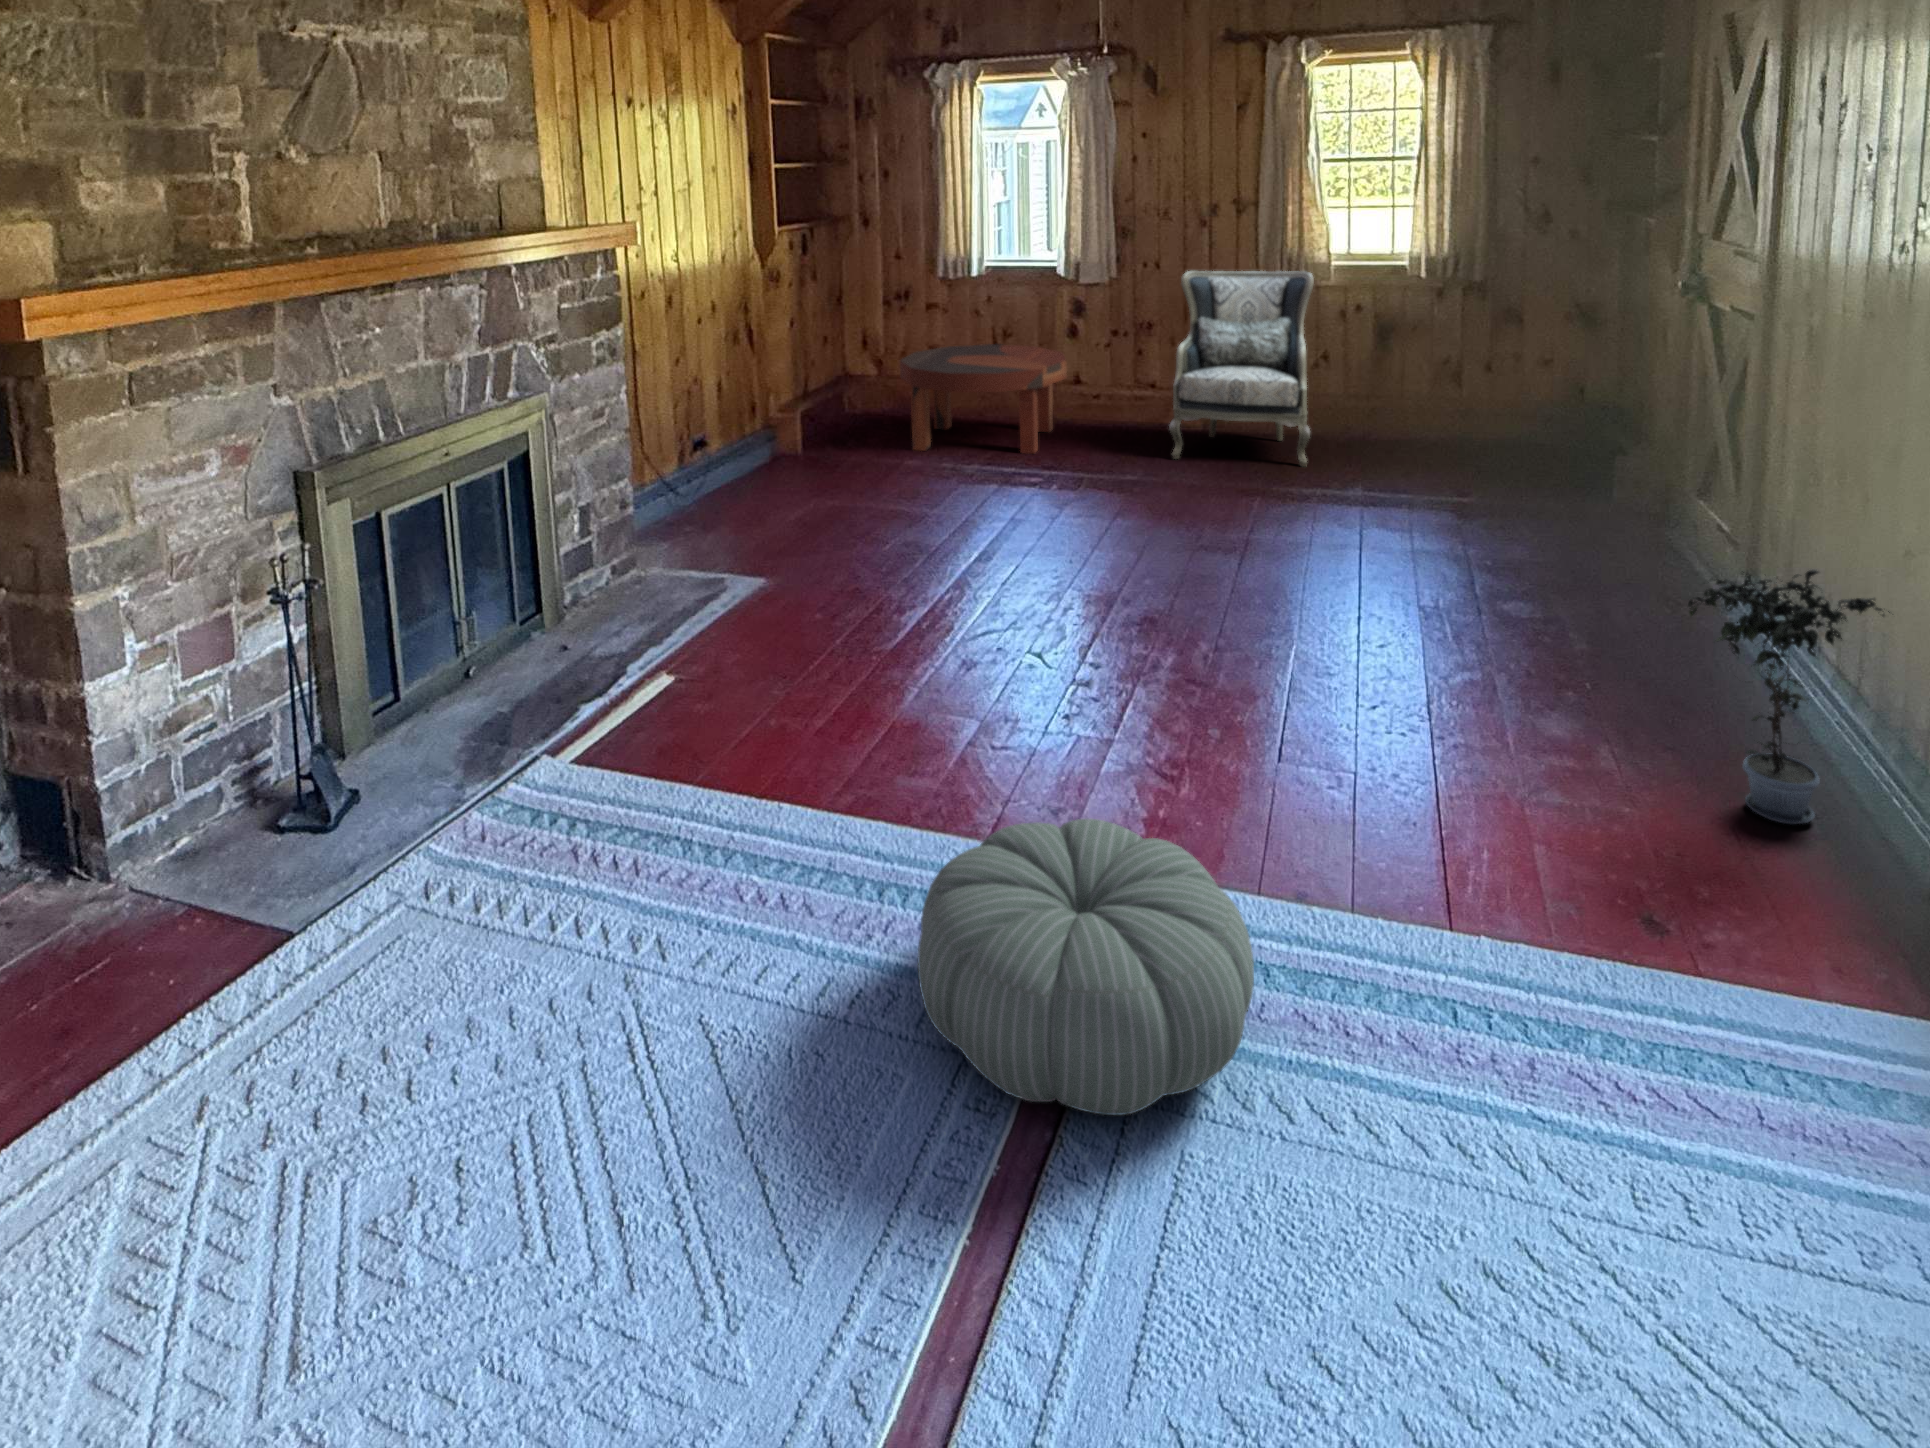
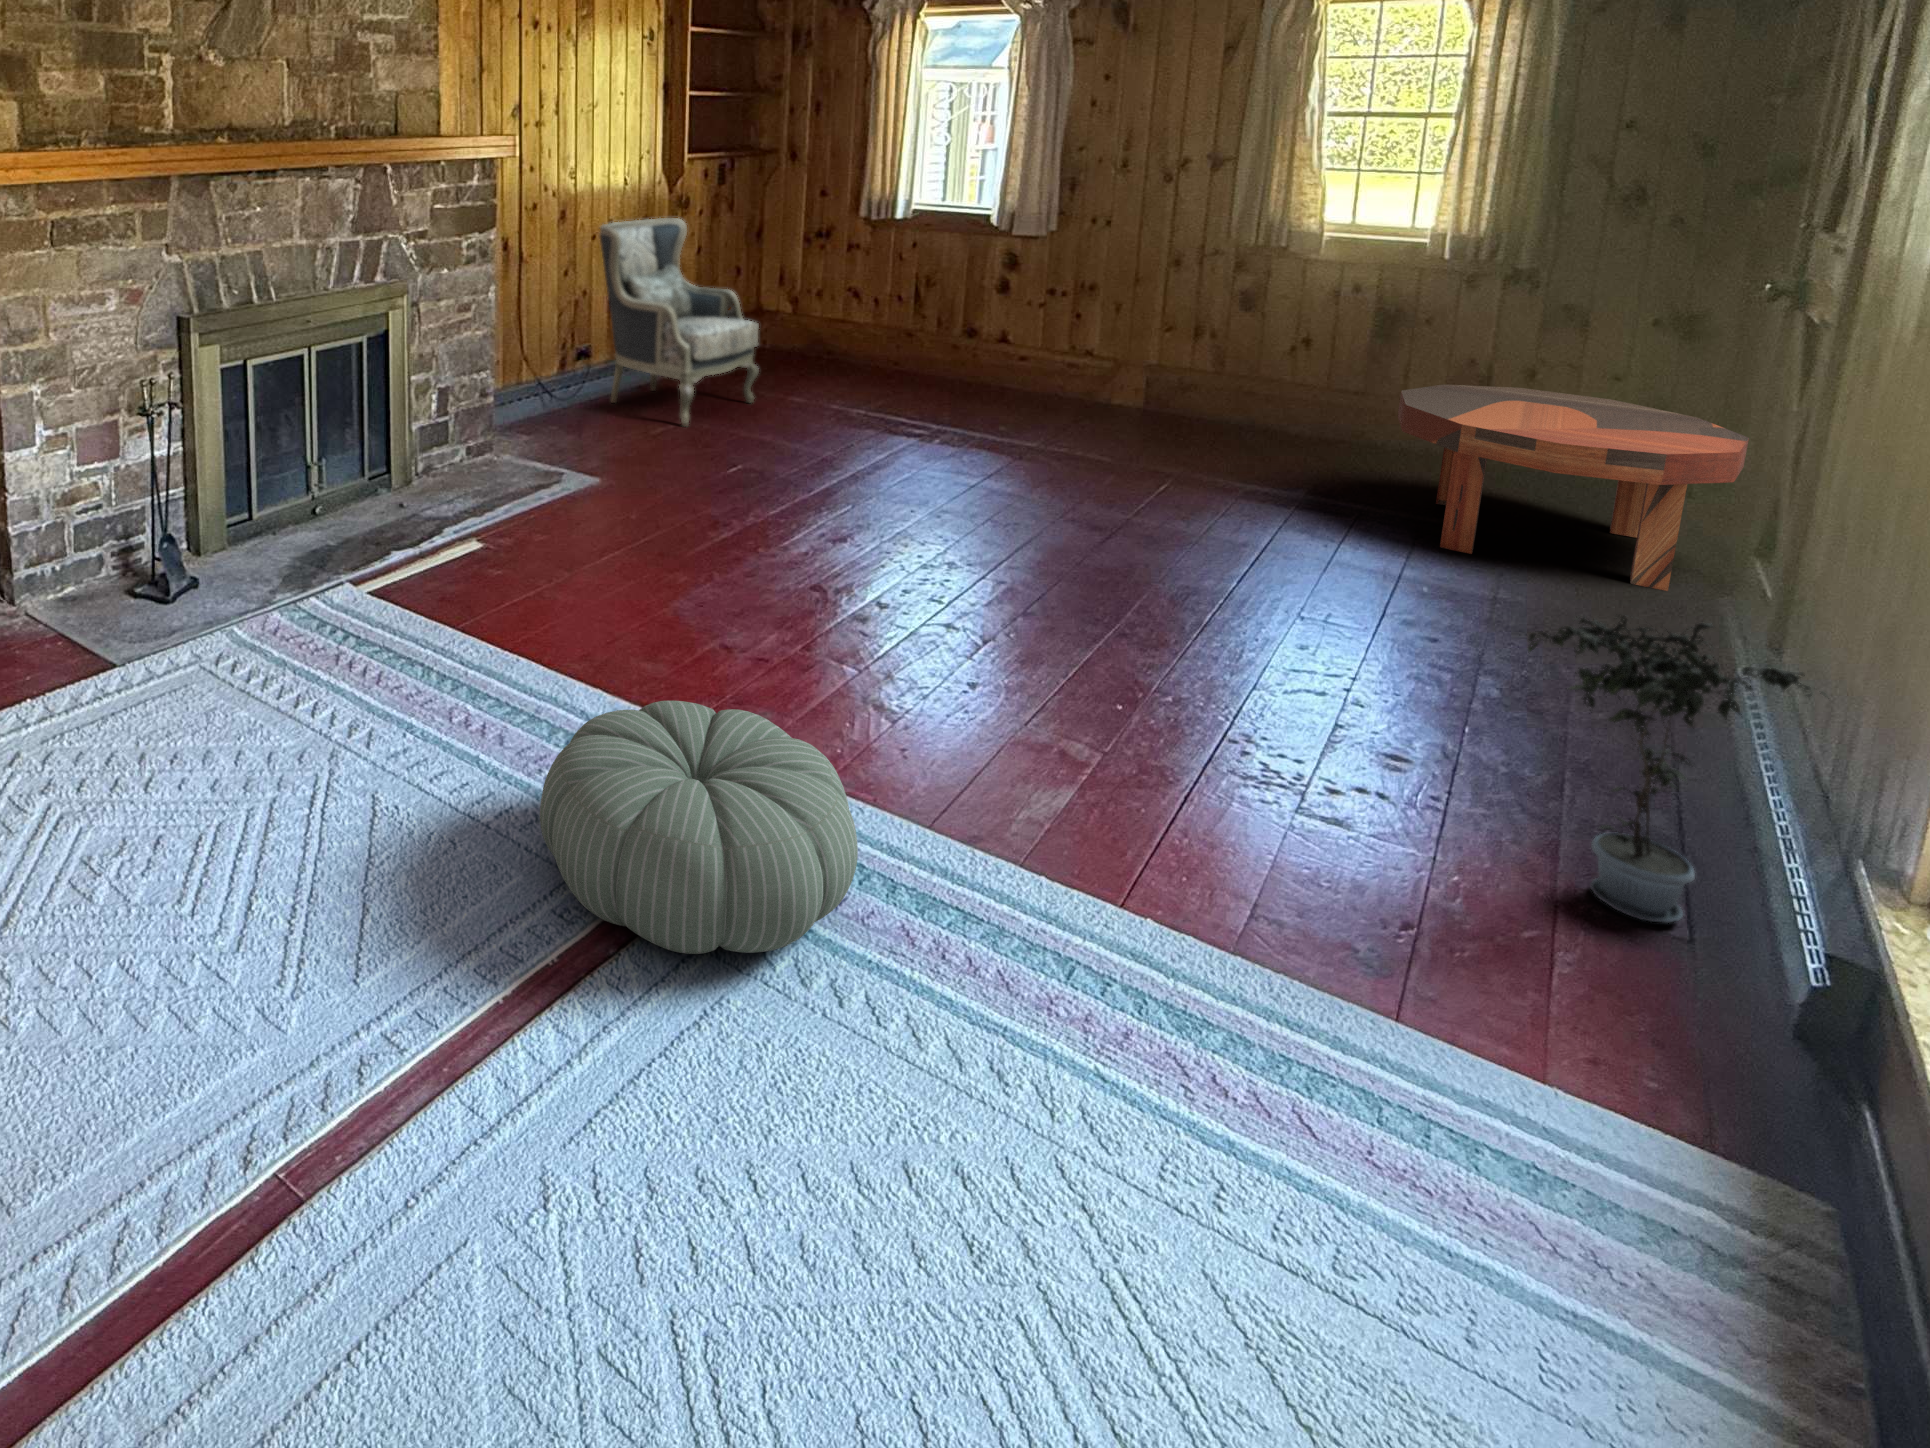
armchair: present [1169,271,1314,466] -> present [600,218,759,427]
coffee table: present [900,344,1067,454] -> present [1398,385,1749,591]

